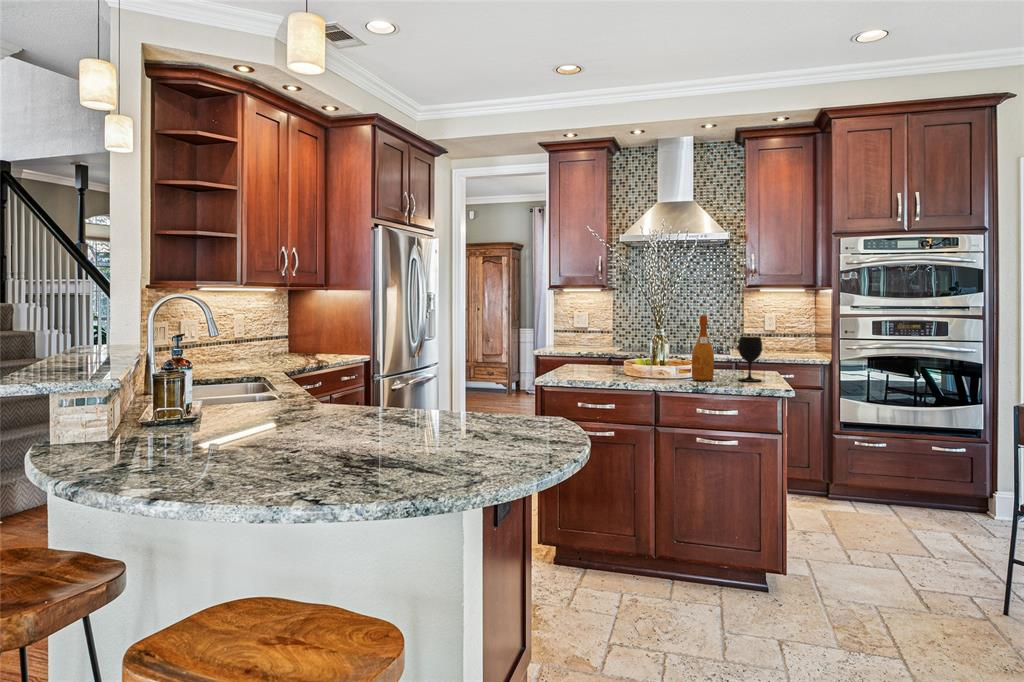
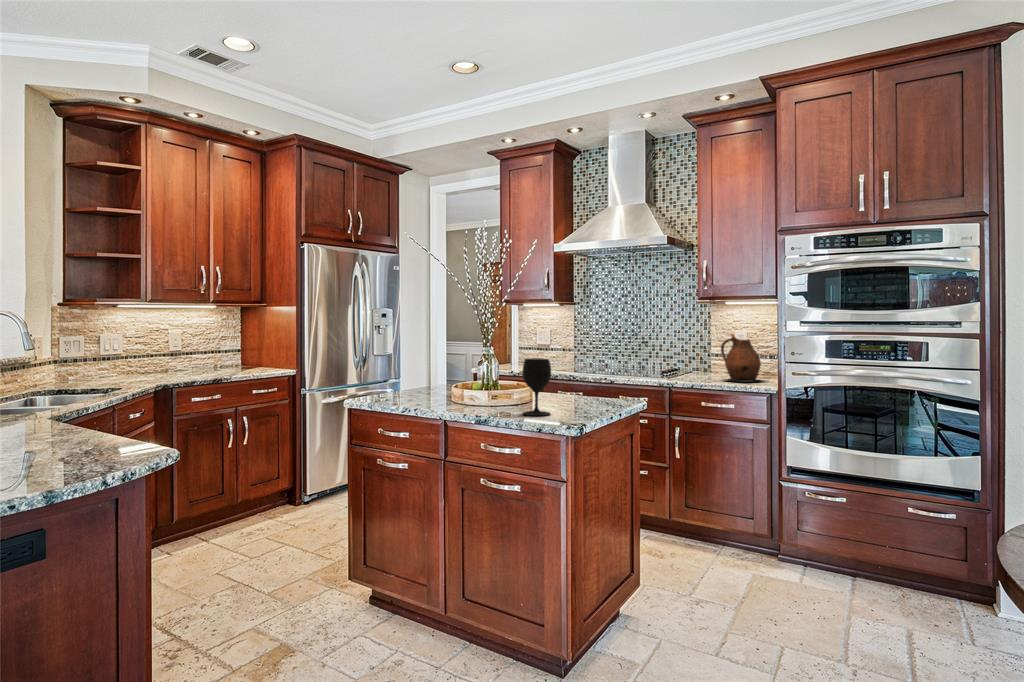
wine bottle: present [692,315,714,381] -> none [474,332,500,412]
ceramic pitcher: none [763,317,802,357] -> present [721,334,766,382]

